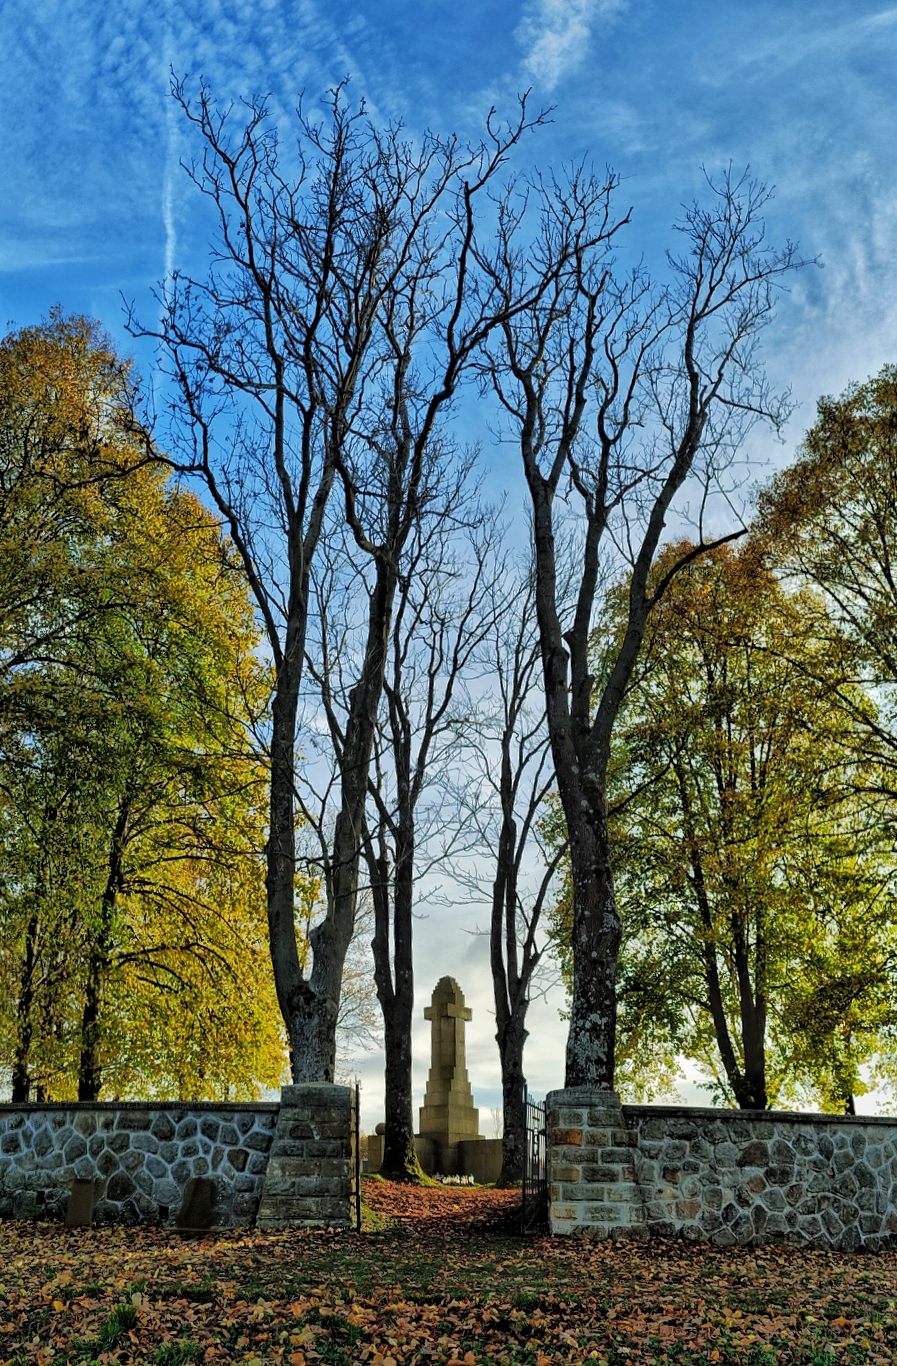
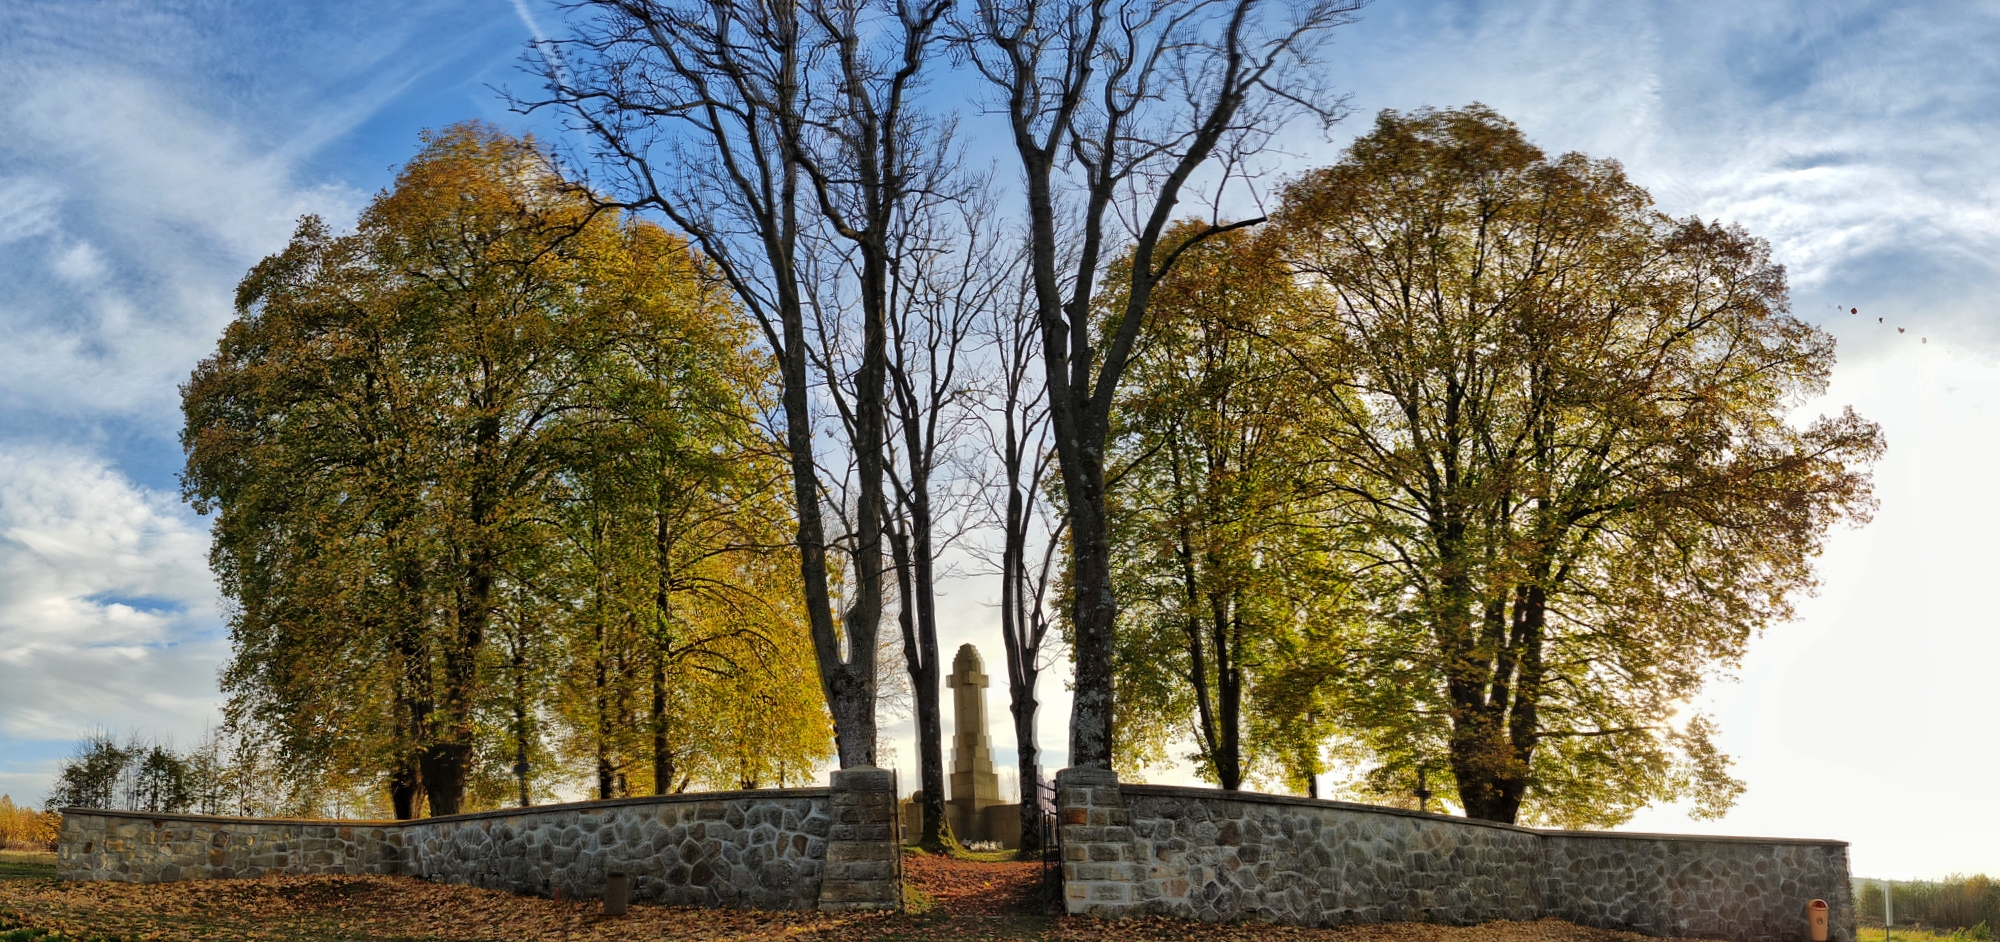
backpack: present [167,1176,231,1231] -> none [697,865,765,917]

